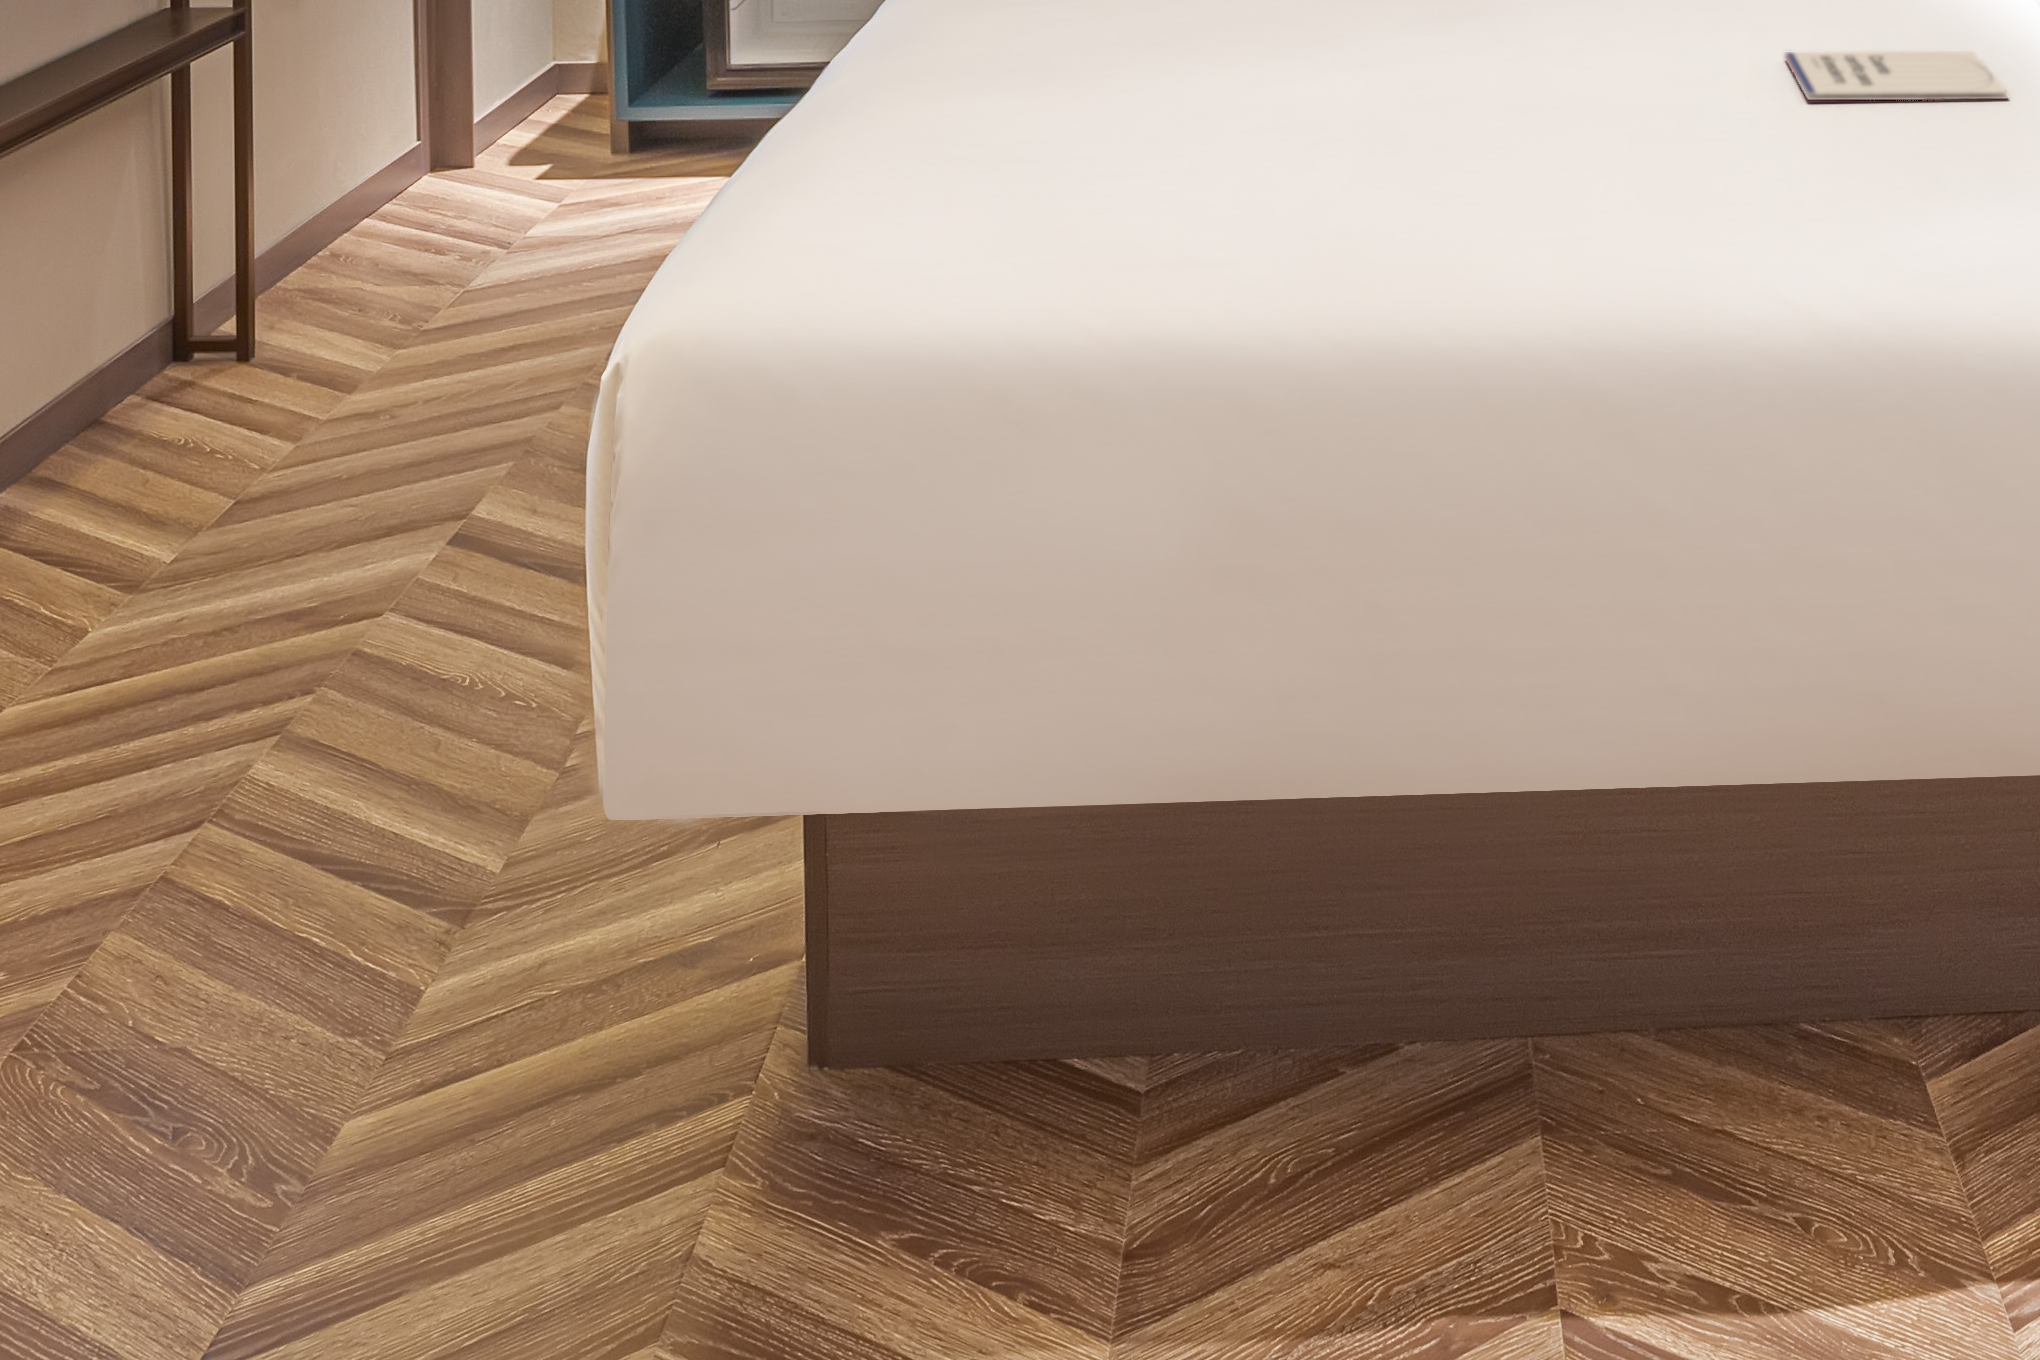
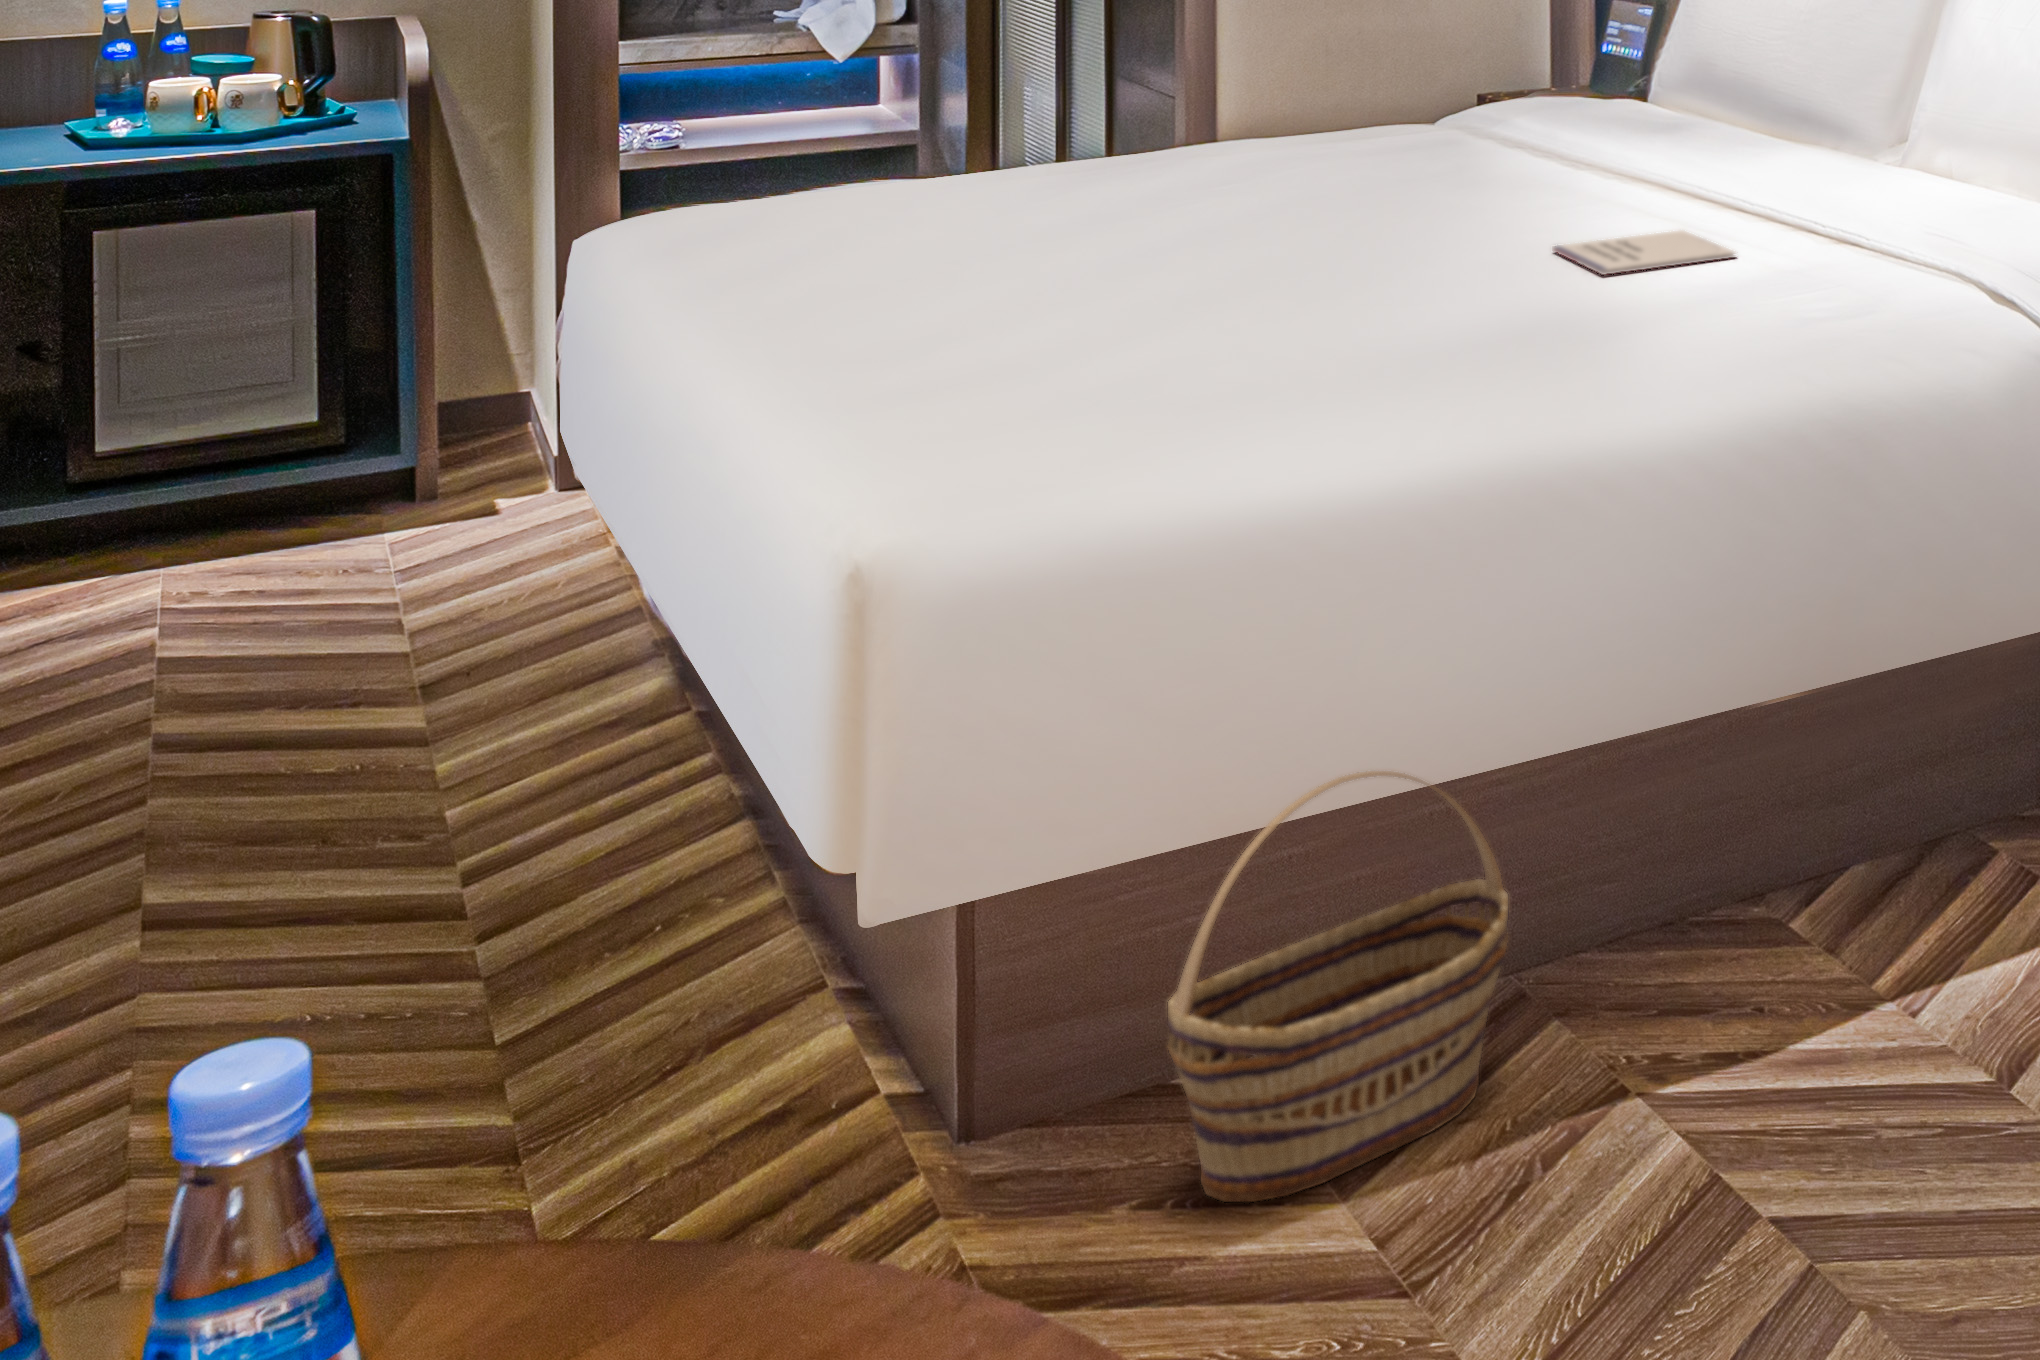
basket: none [946,740,1435,1285] -> present [1168,771,1508,1202]

